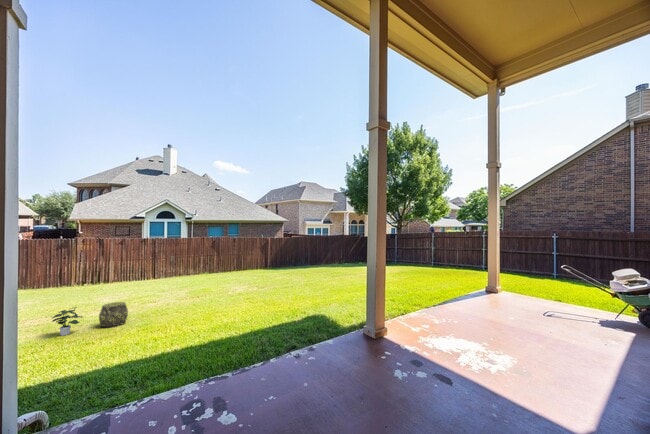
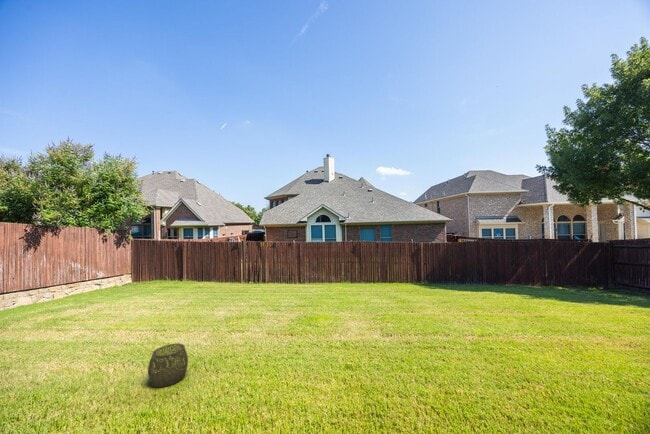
potted plant: present [52,307,83,336] -> none [90,348,131,390]

